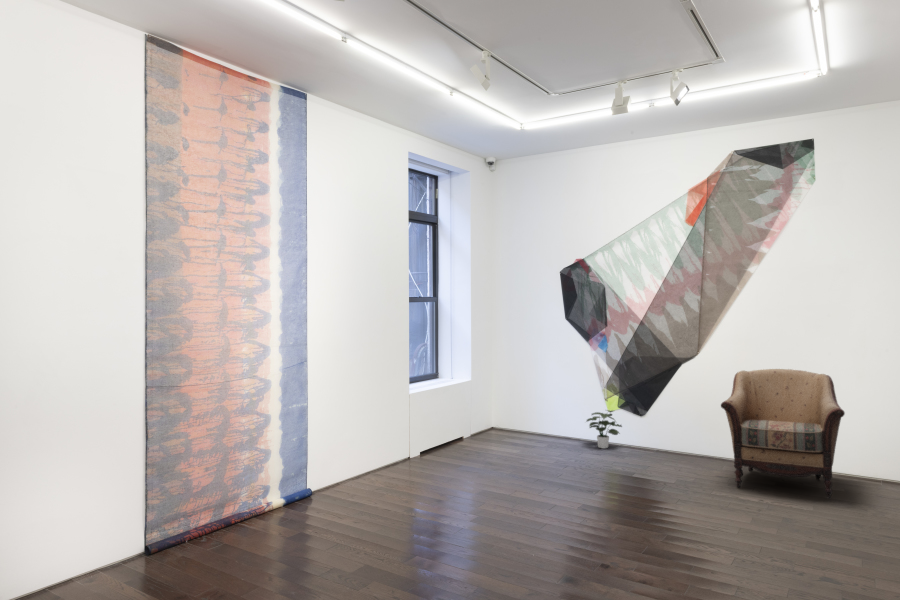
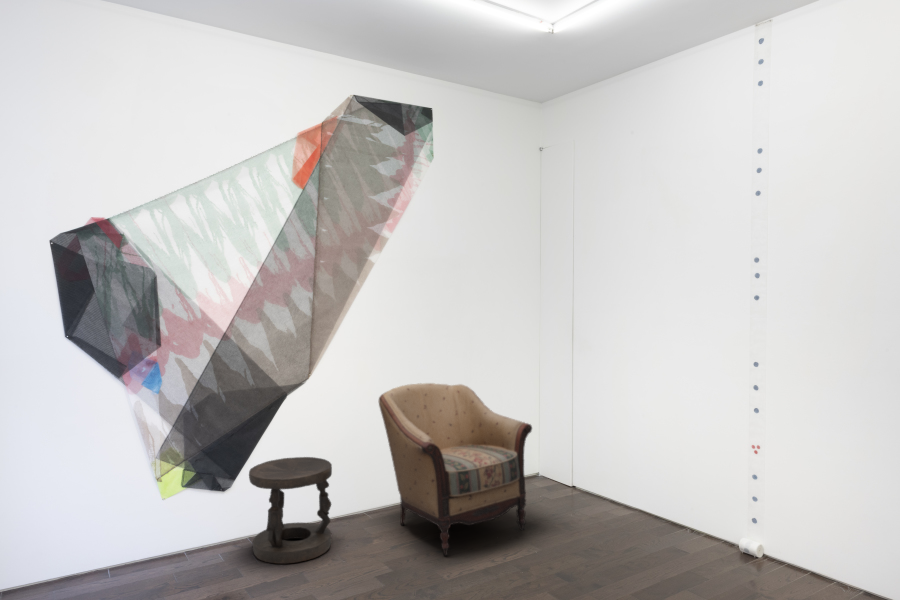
stool: none [639,403,693,464] -> present [249,457,332,564]
potted plant: present [587,410,622,448] -> none [138,495,211,573]

